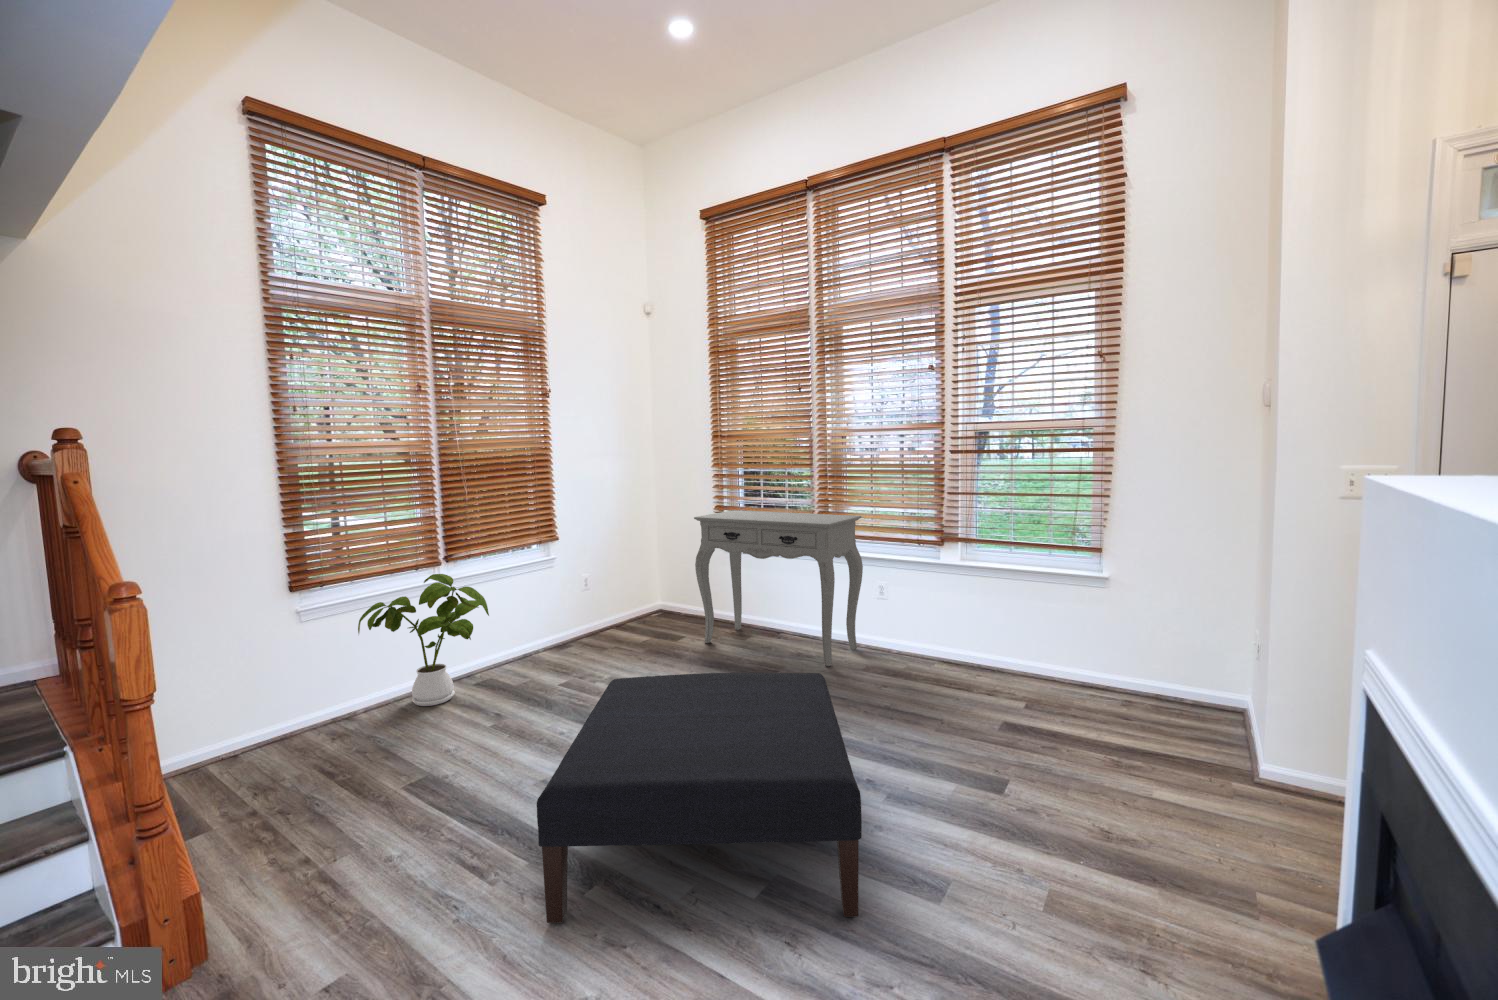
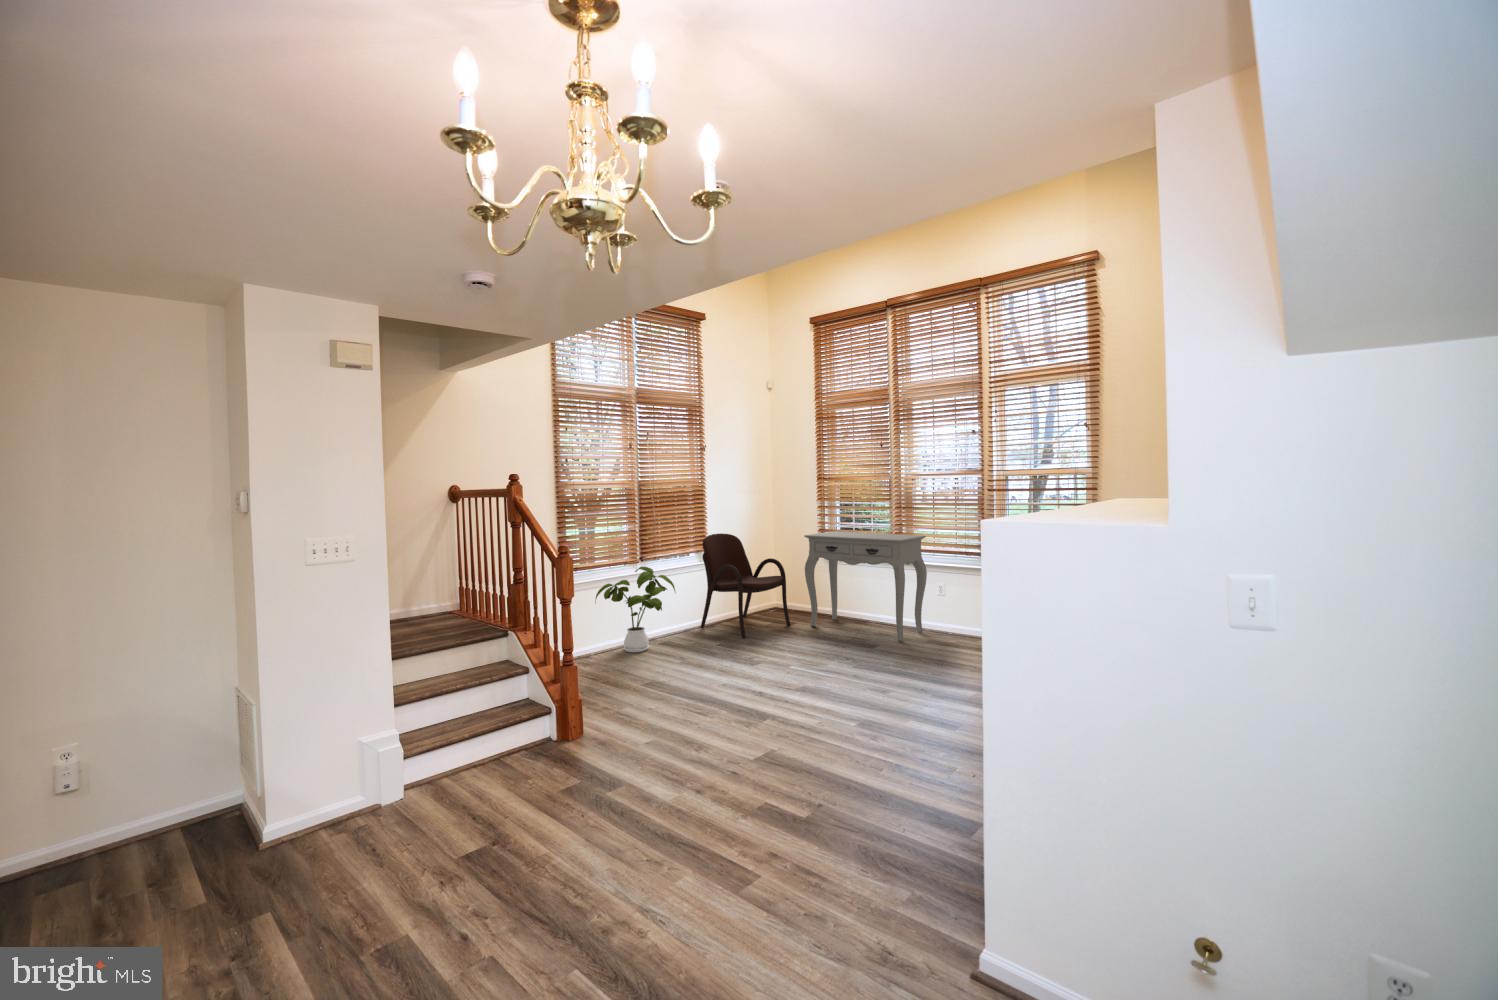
armchair: none [547,516,677,669] -> present [701,534,790,638]
ottoman: present [537,673,862,923] -> none [739,626,909,740]

